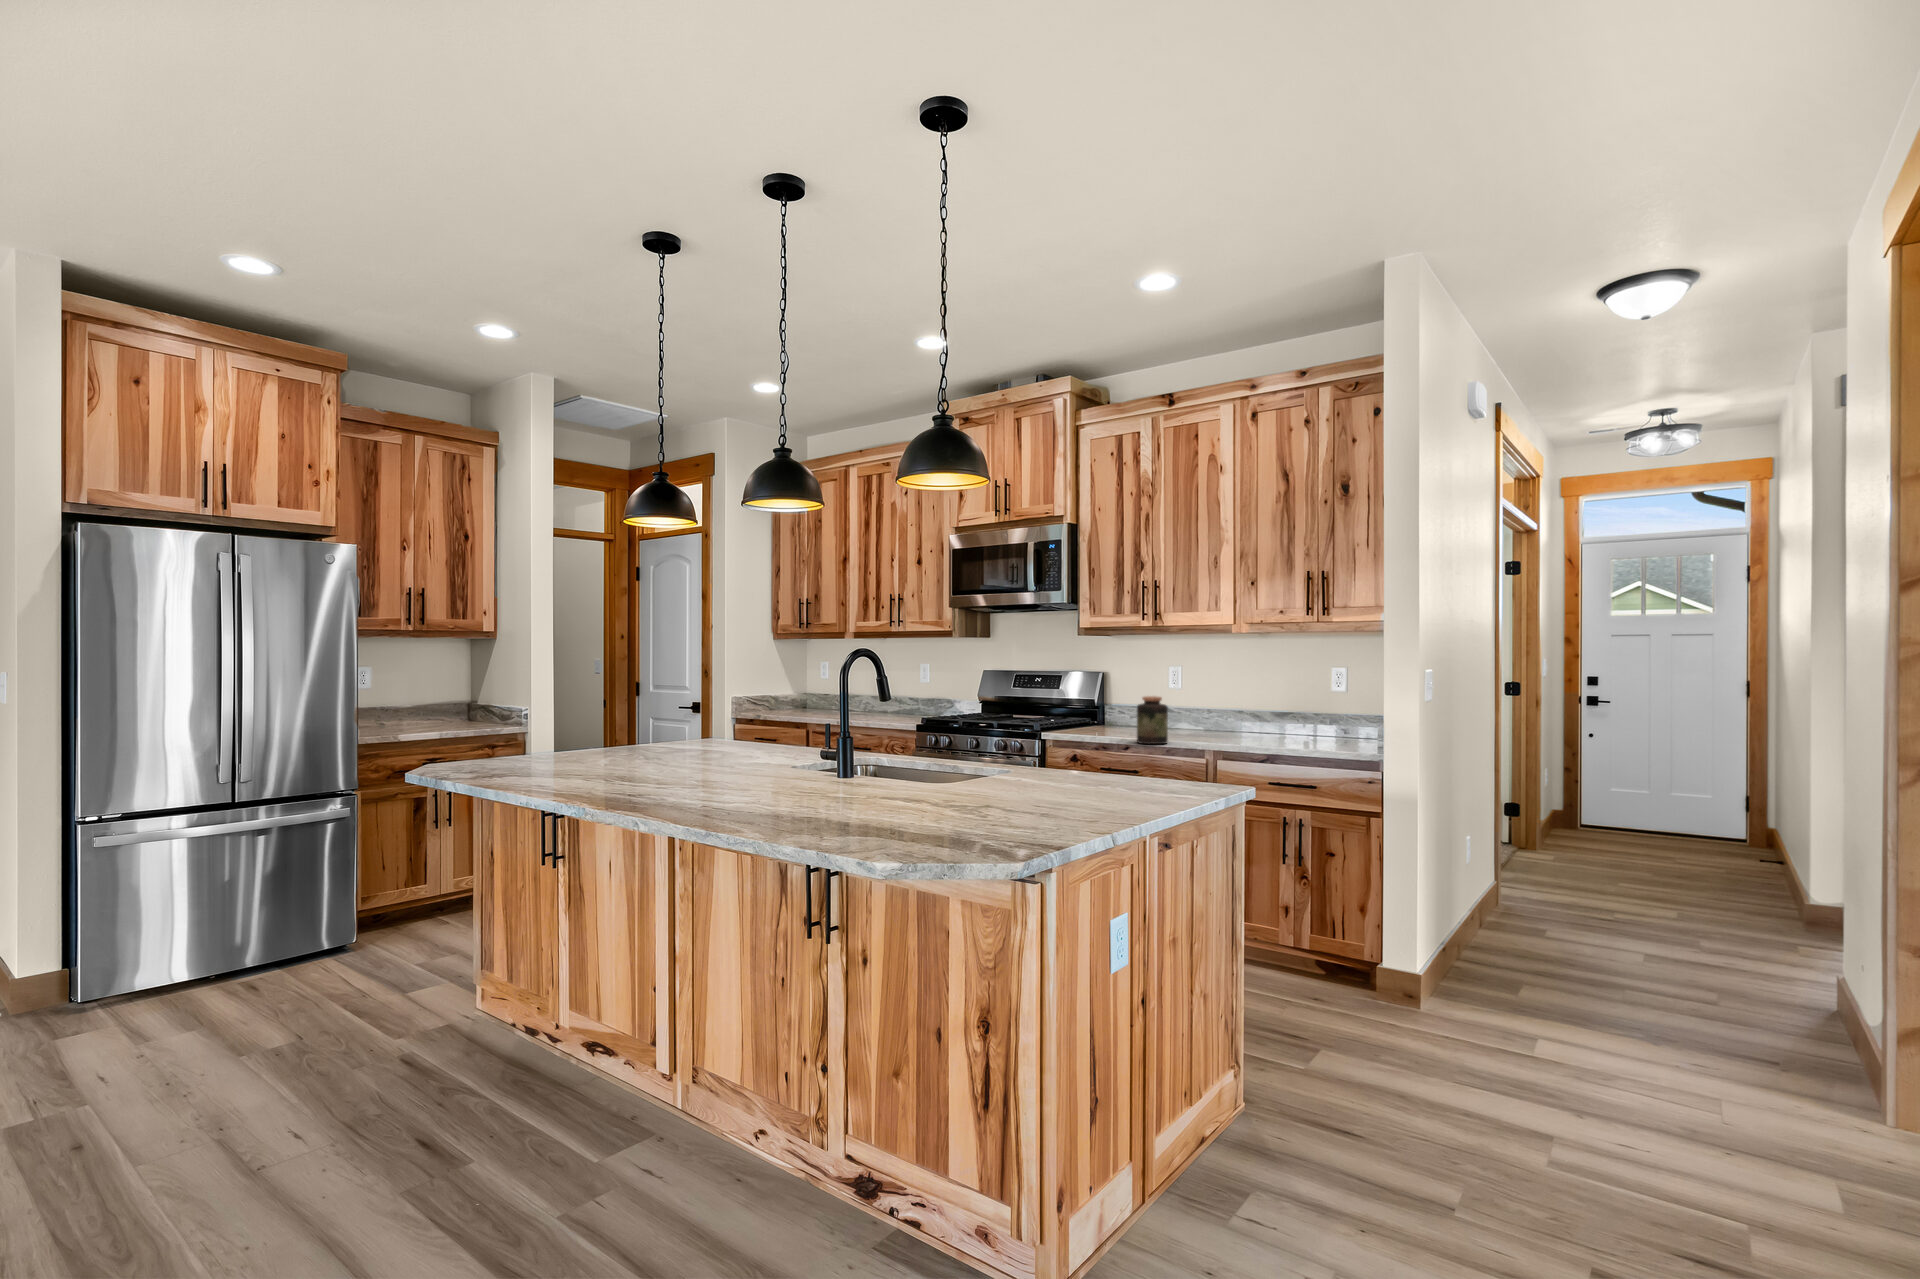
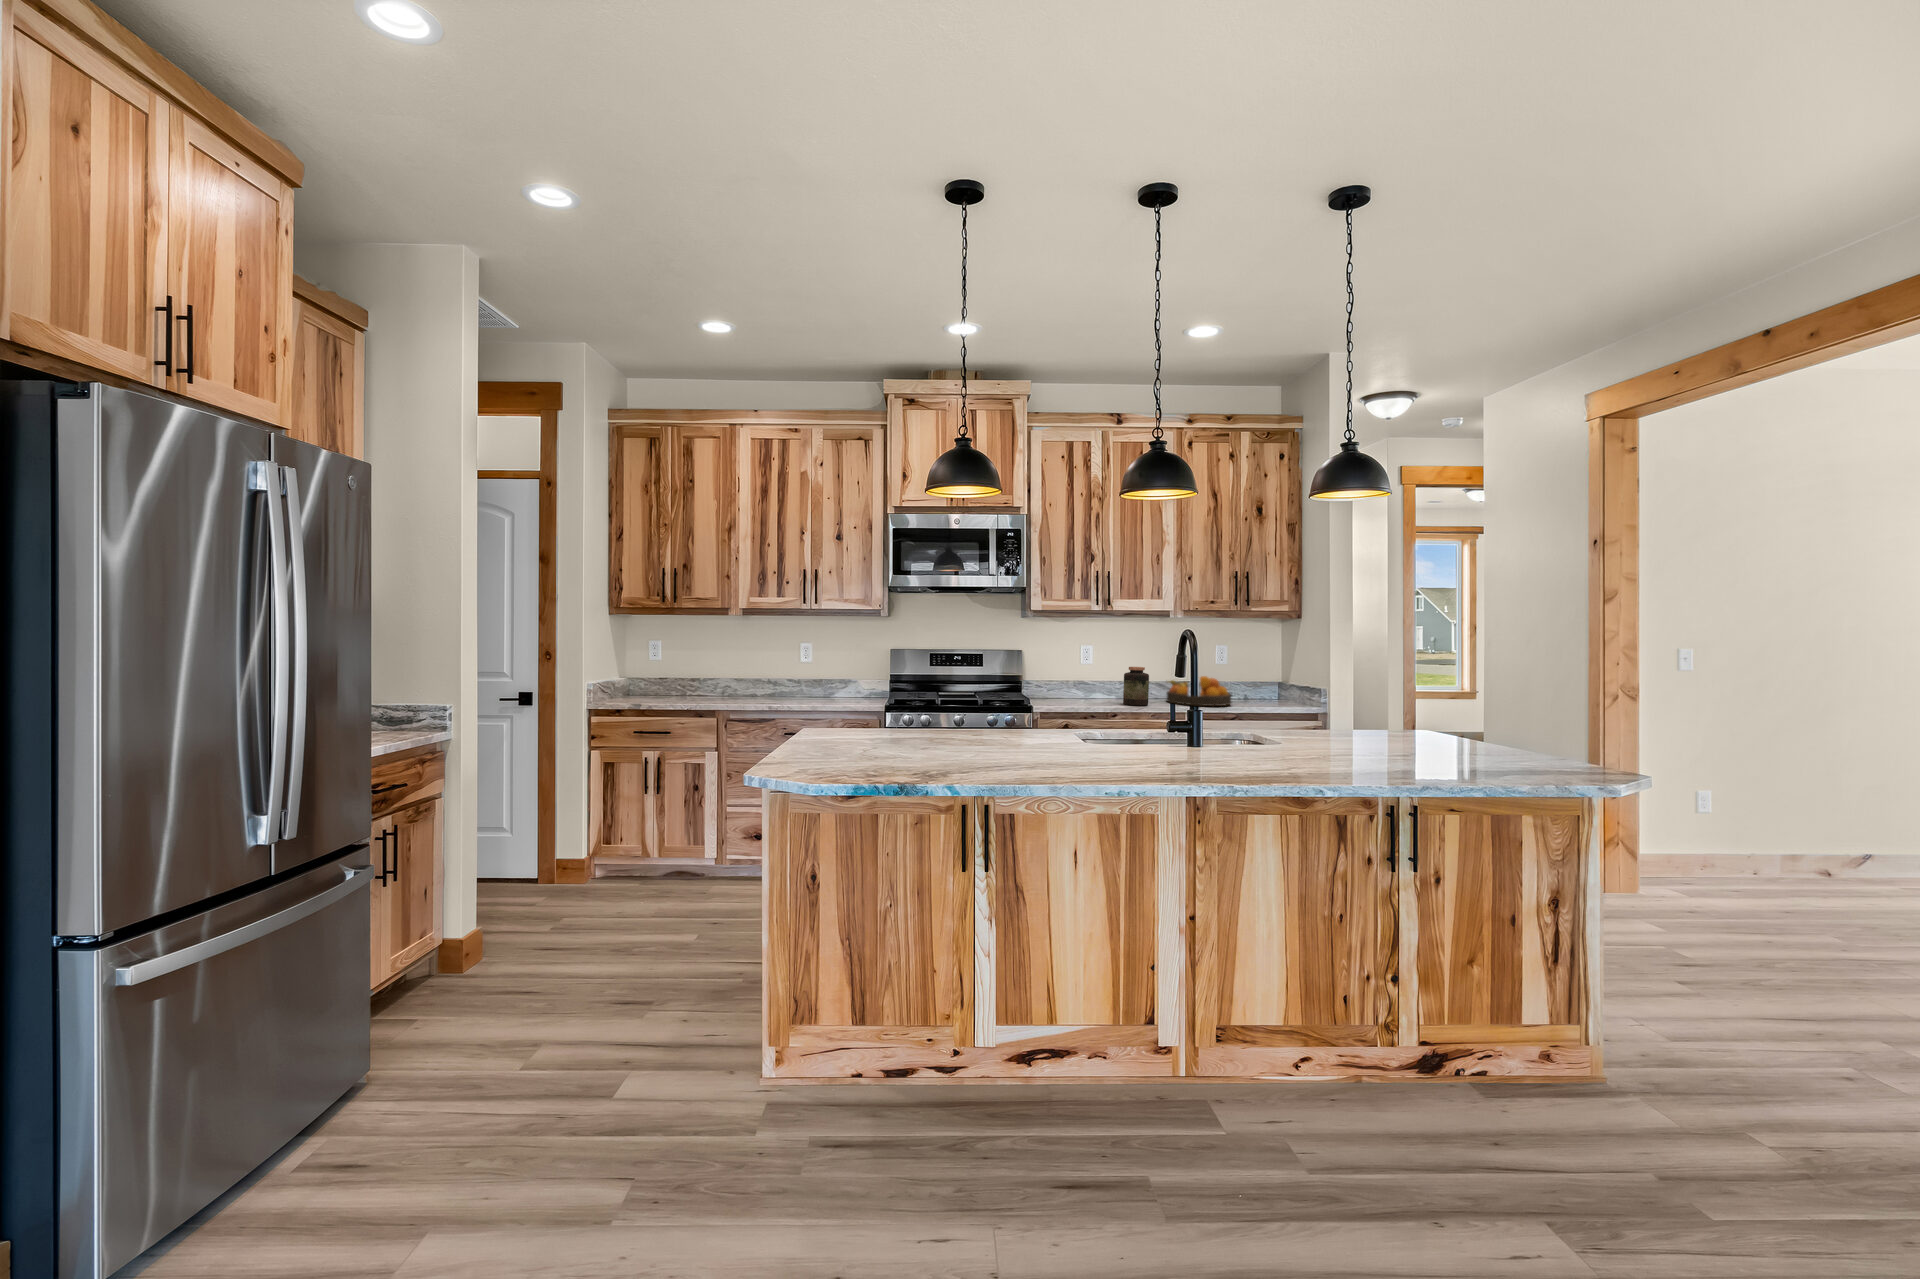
fruit bowl: none [1213,707,1299,749] -> present [1167,676,1231,706]

